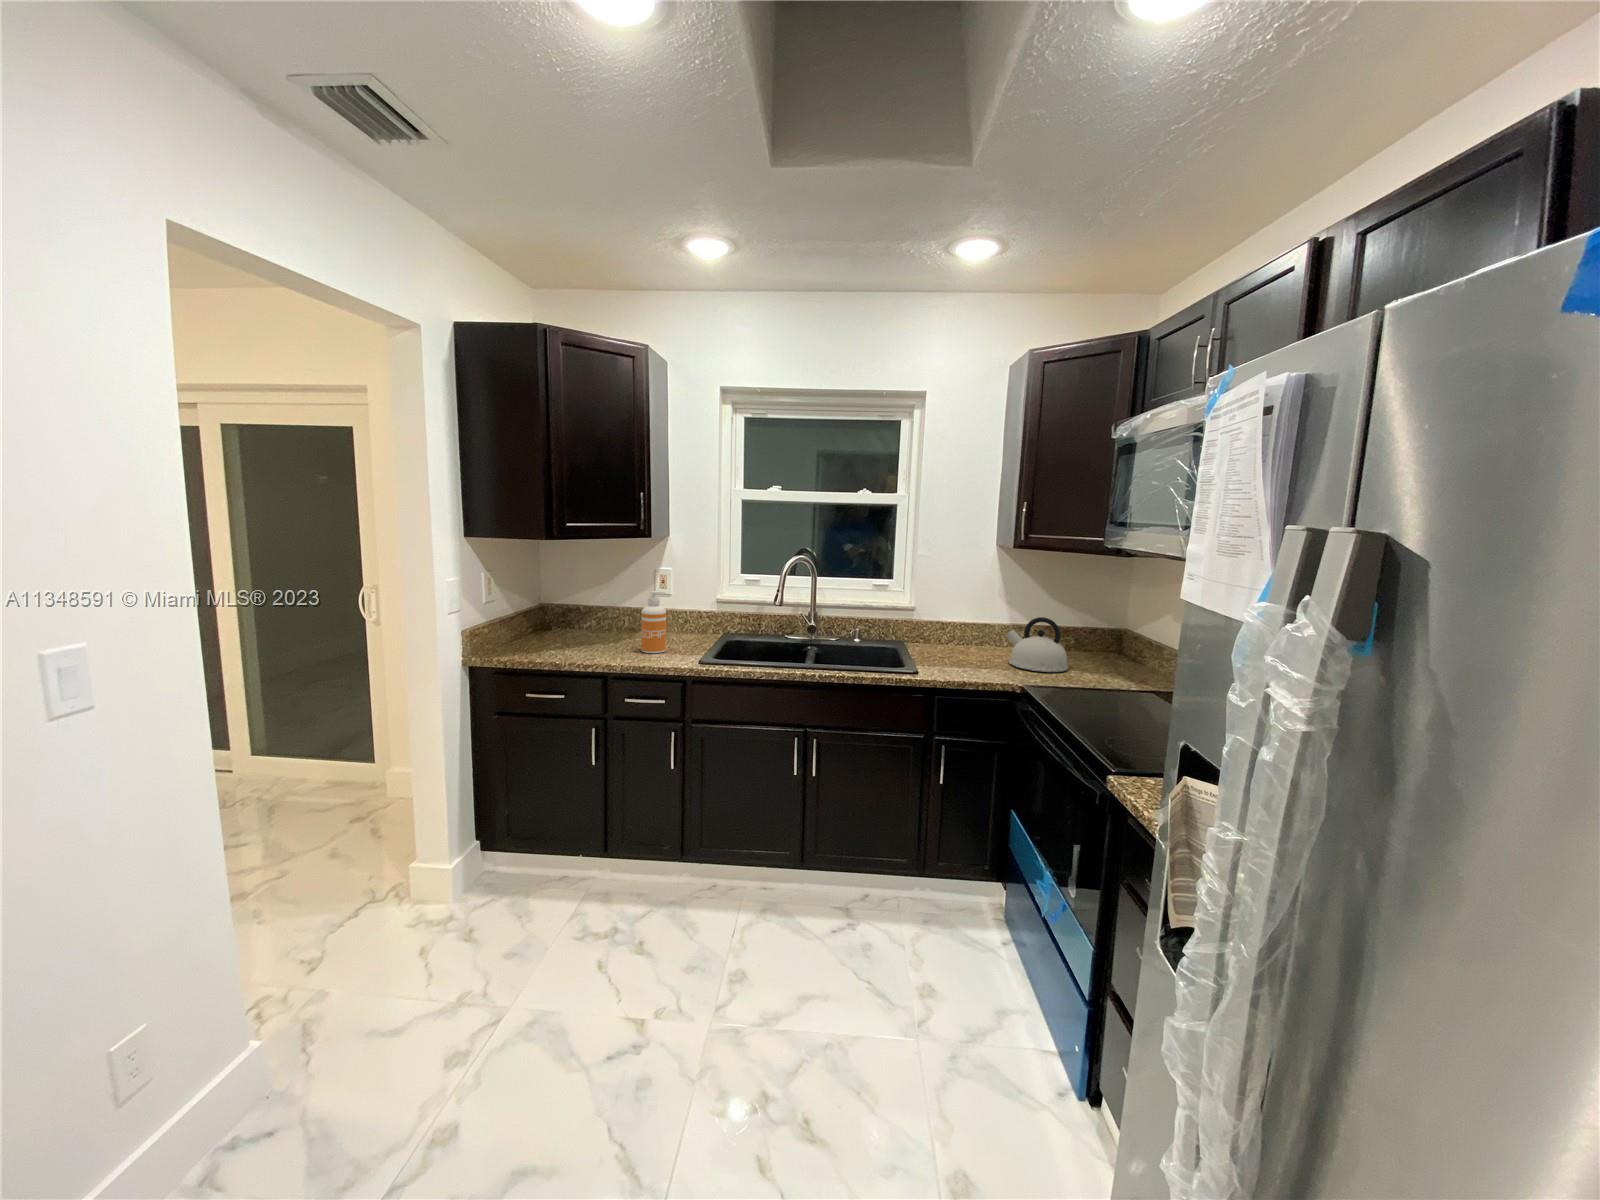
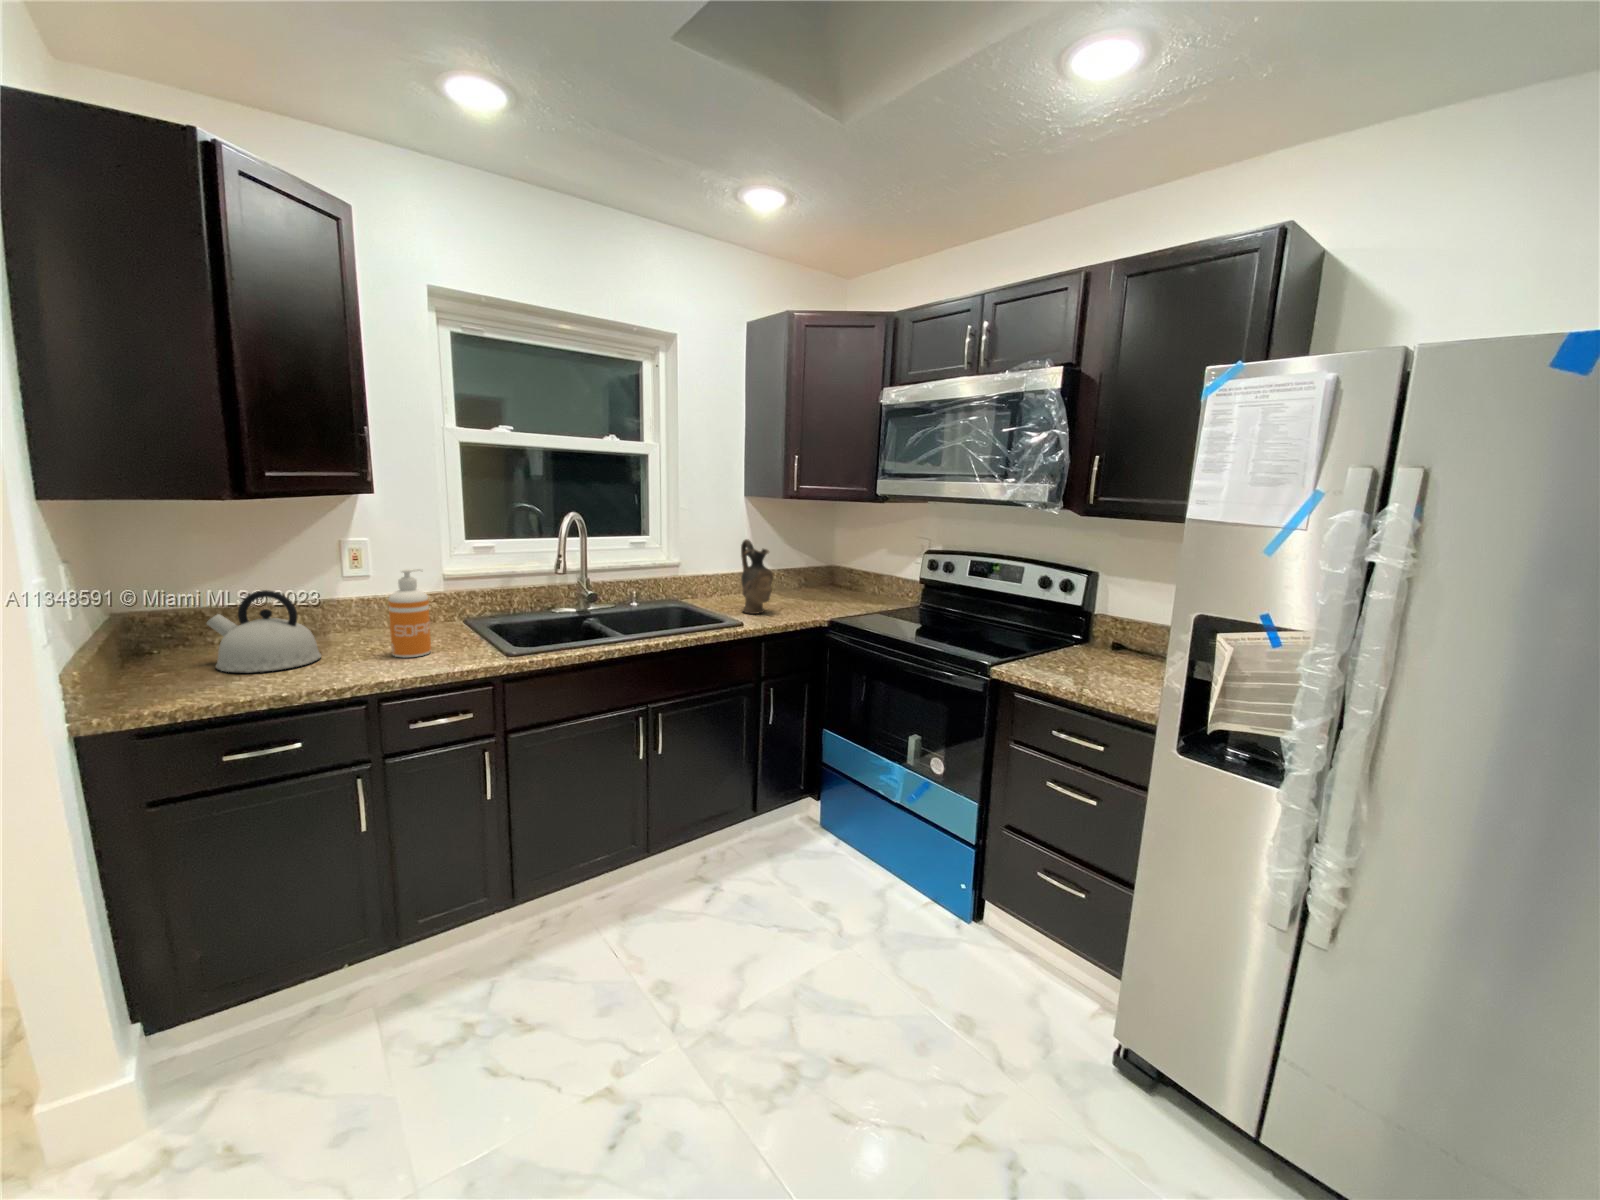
ceramic pitcher: none [946,589,980,666] -> present [741,539,773,614]
kettle: present [1006,617,1068,672] -> present [207,590,321,673]

